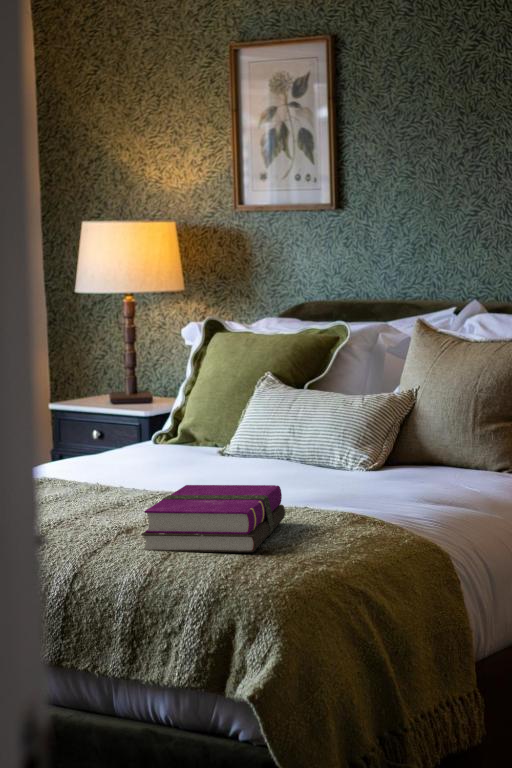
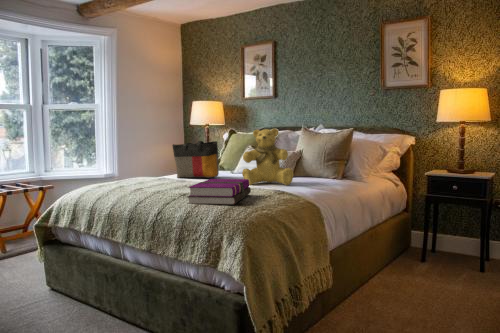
teddy bear: none [257,345,388,492] -> present [242,129,293,185]
tote bag: none [66,372,190,470] -> present [172,141,219,178]

